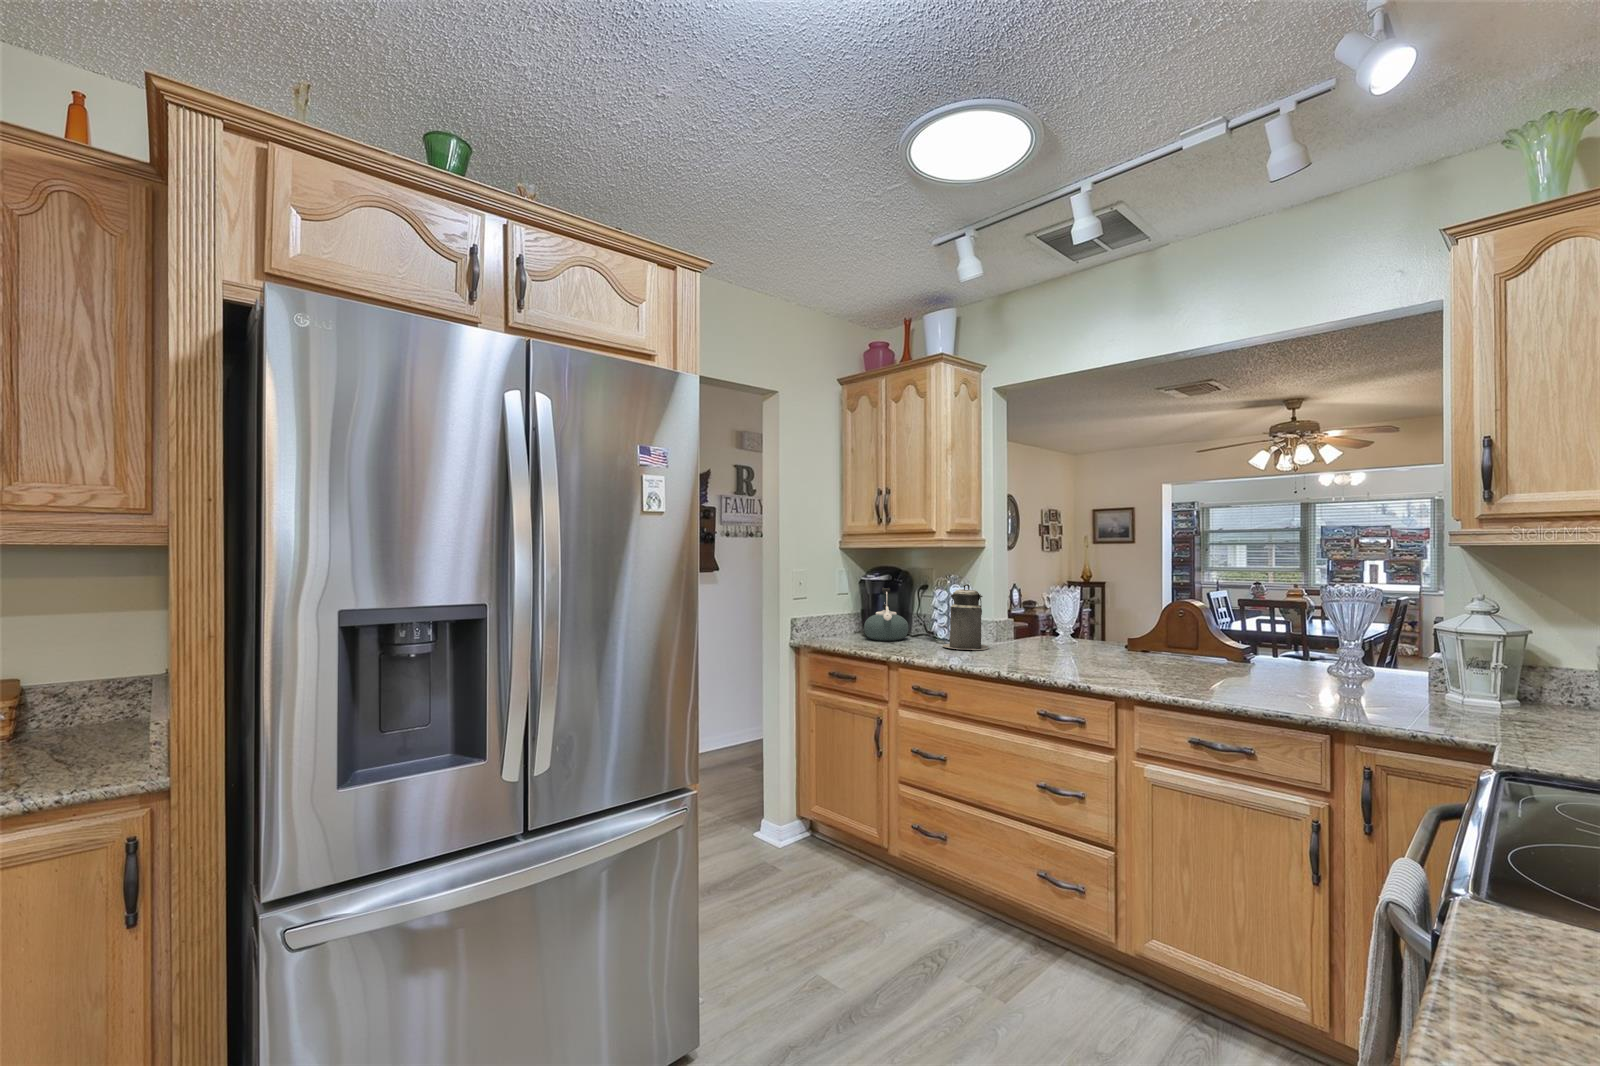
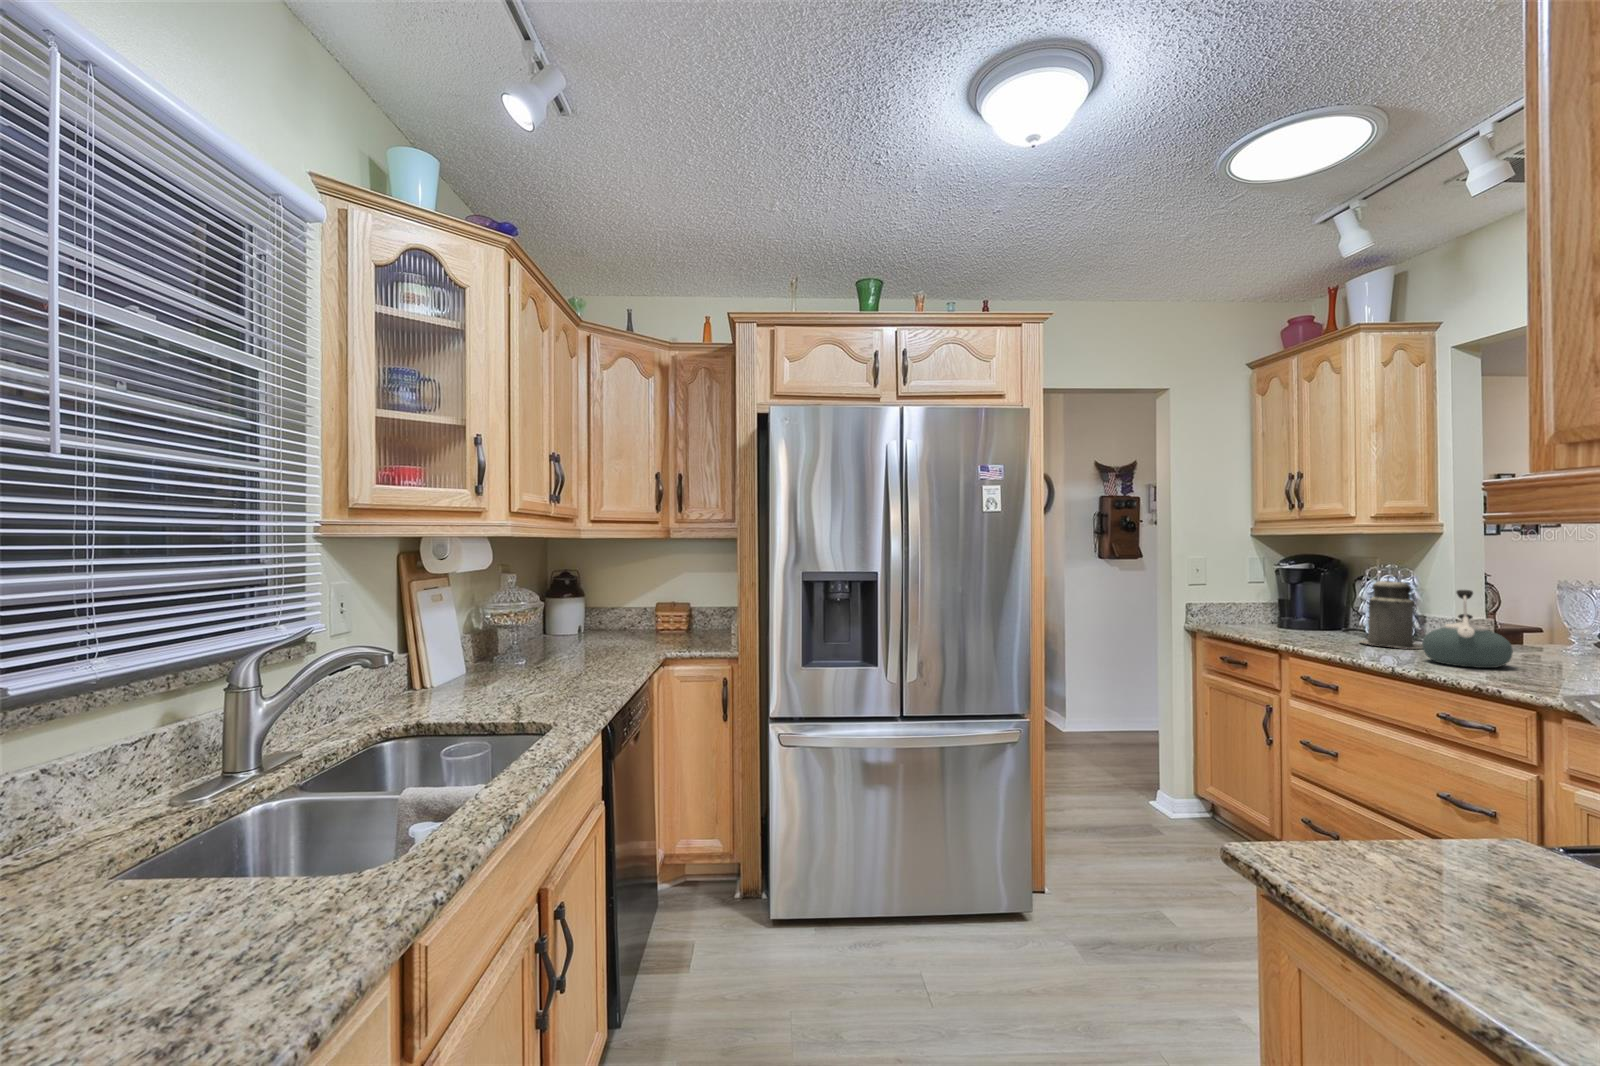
kettle: present [864,588,909,641] -> present [1422,590,1513,668]

